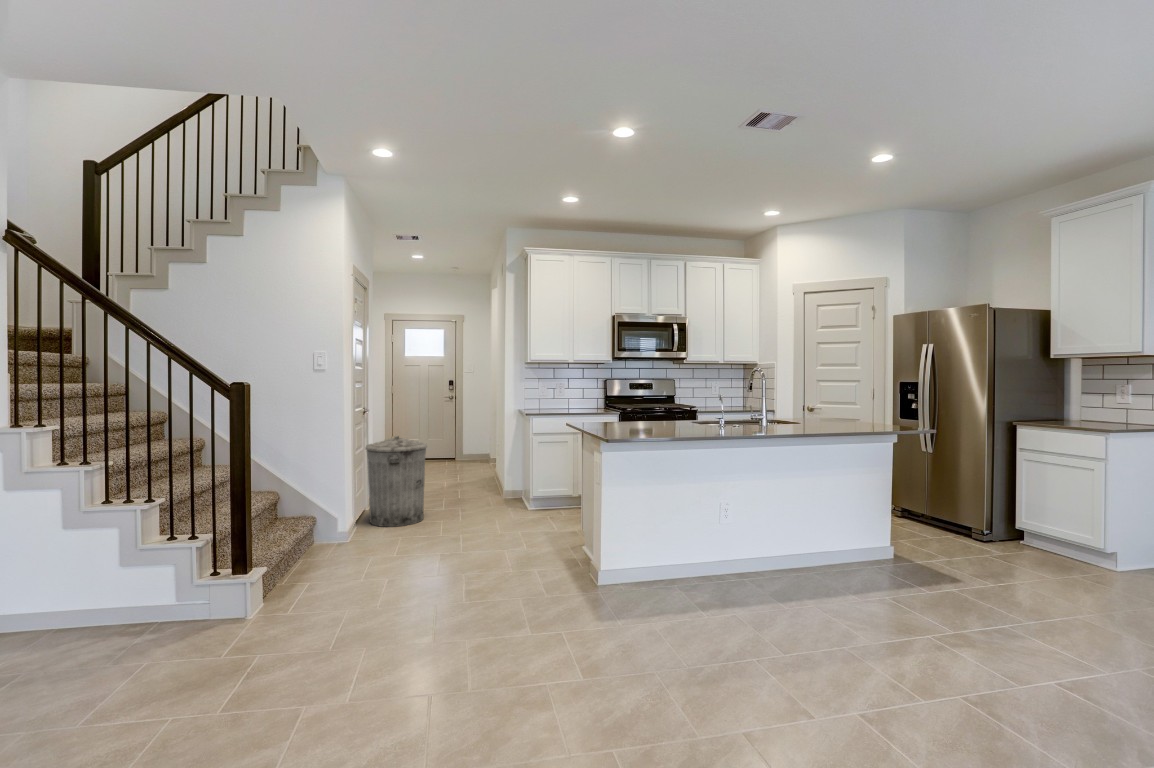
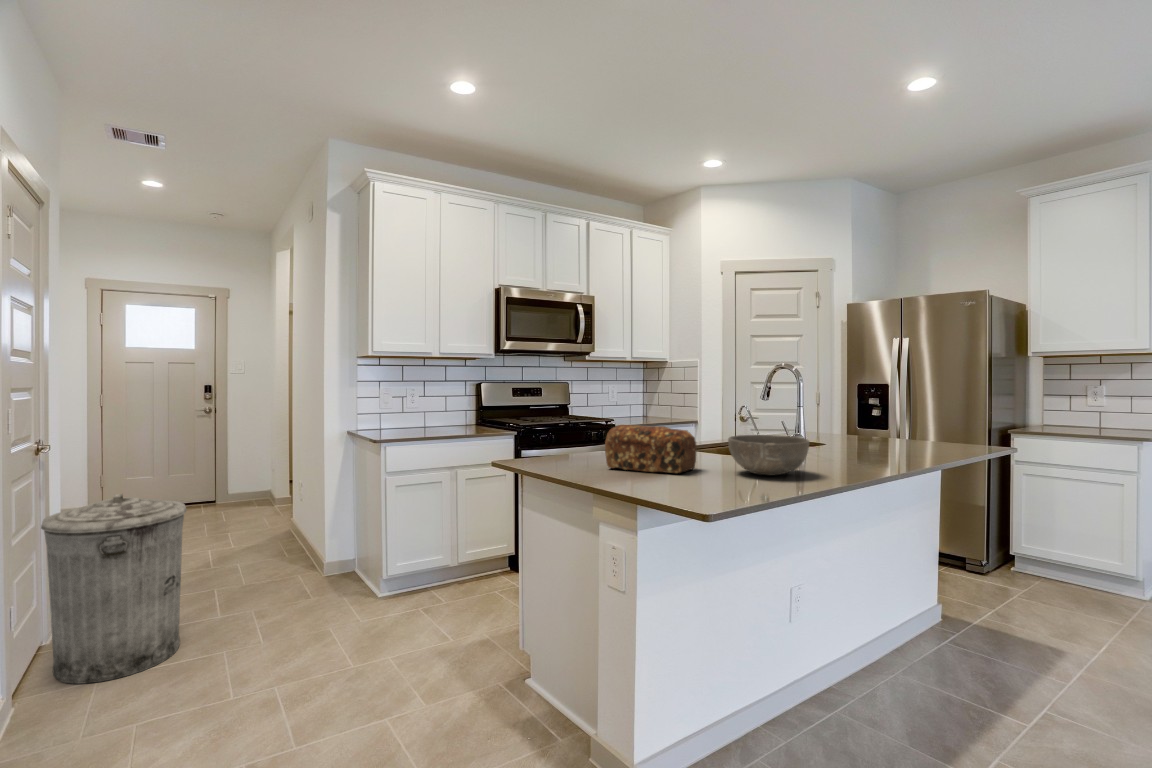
bread loaf: none [615,402,665,428] -> present [605,425,696,473]
bowl: none [674,409,719,431] -> present [728,435,809,475]

